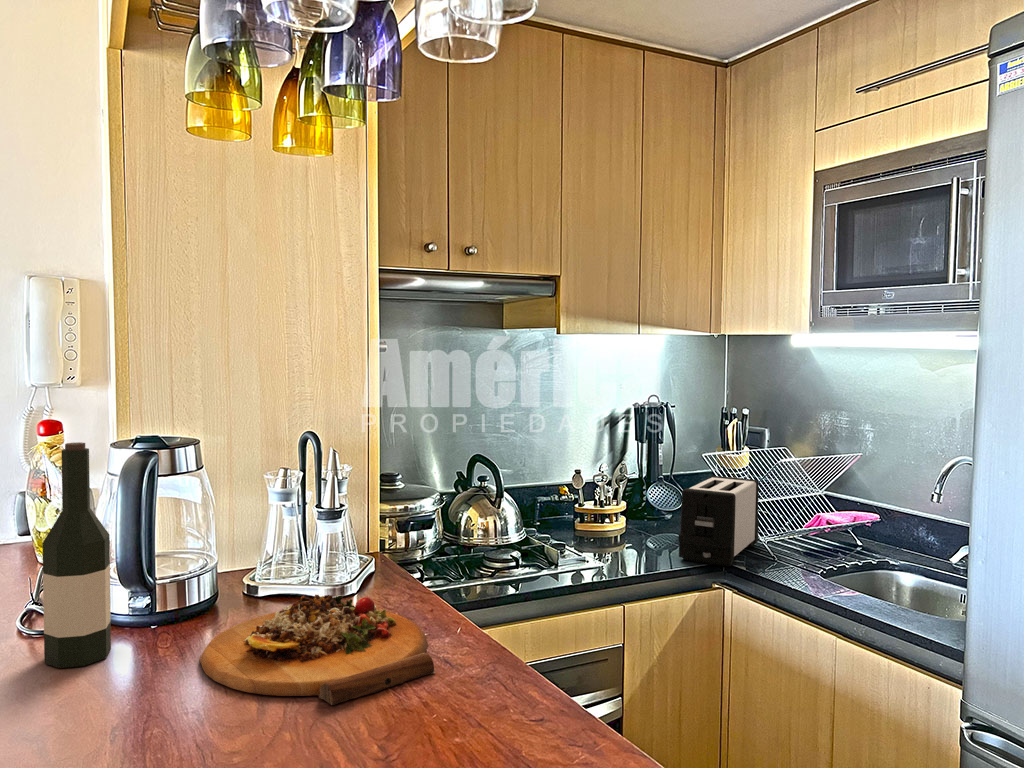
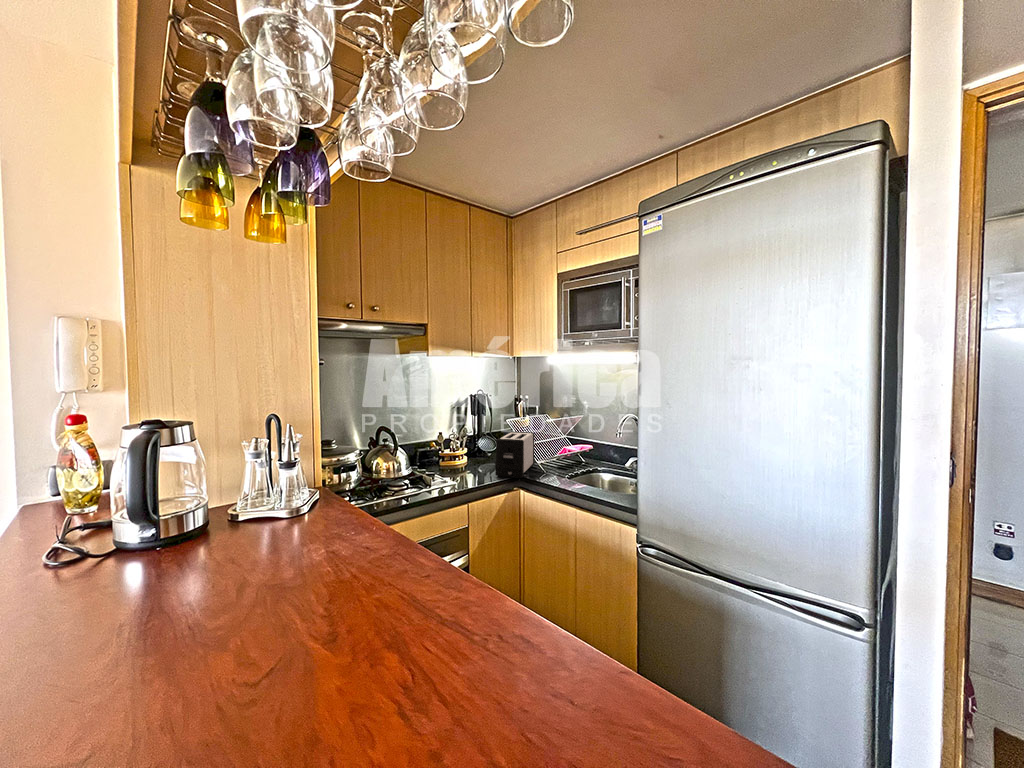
wine bottle: present [42,442,111,668] -> none [61,426,123,587]
cutting board: present [200,595,435,705] -> none [193,514,361,586]

